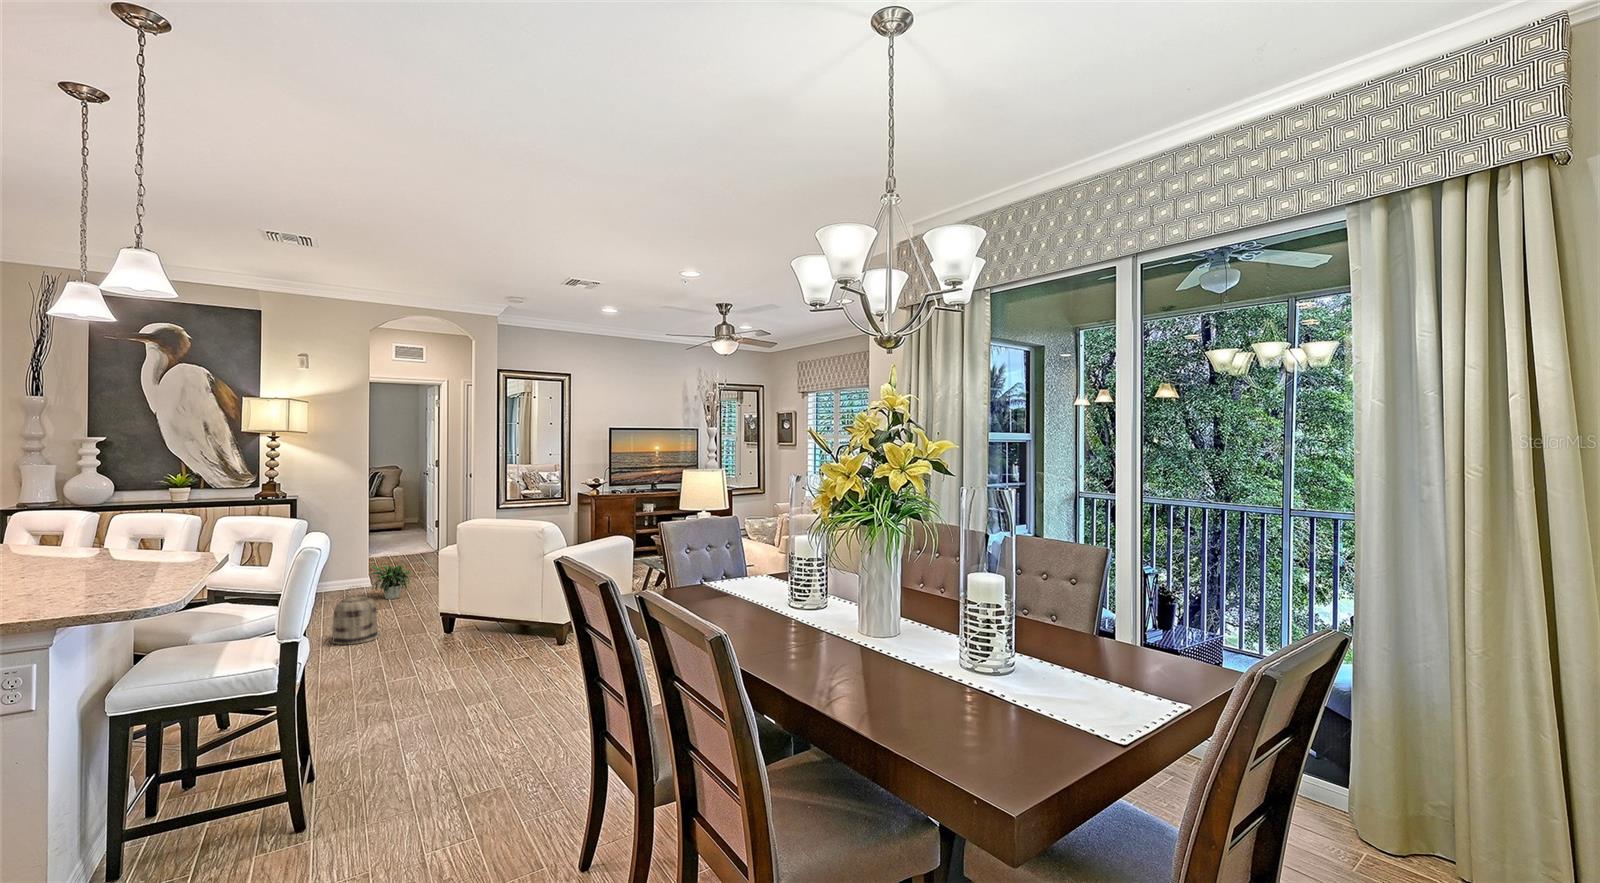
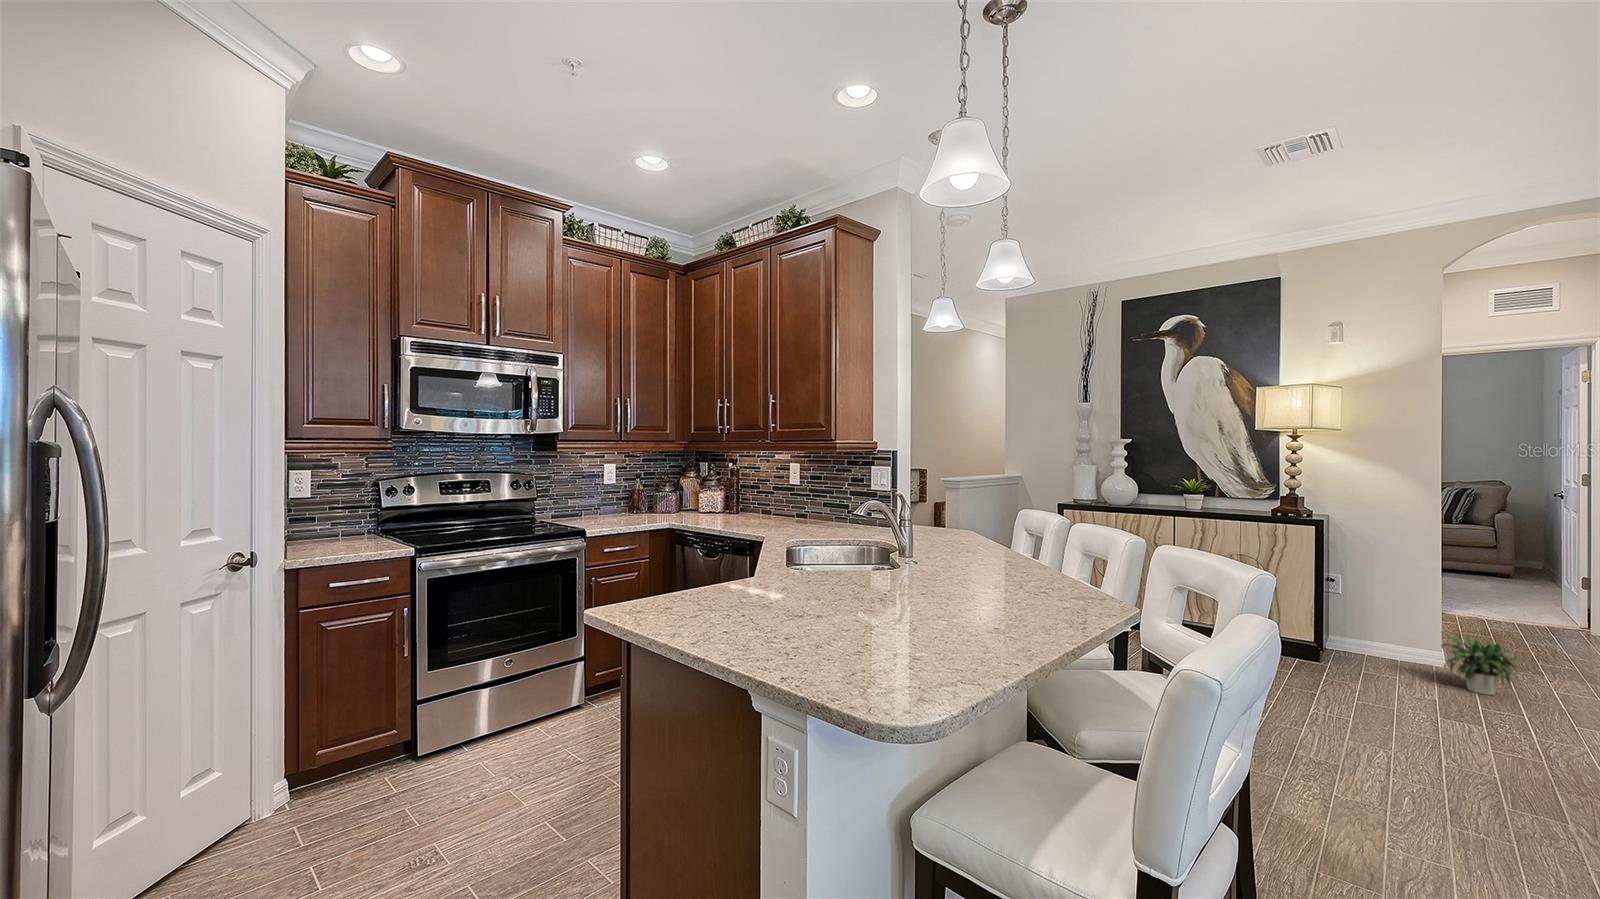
basket: present [332,590,378,645] -> none [1358,668,1443,769]

